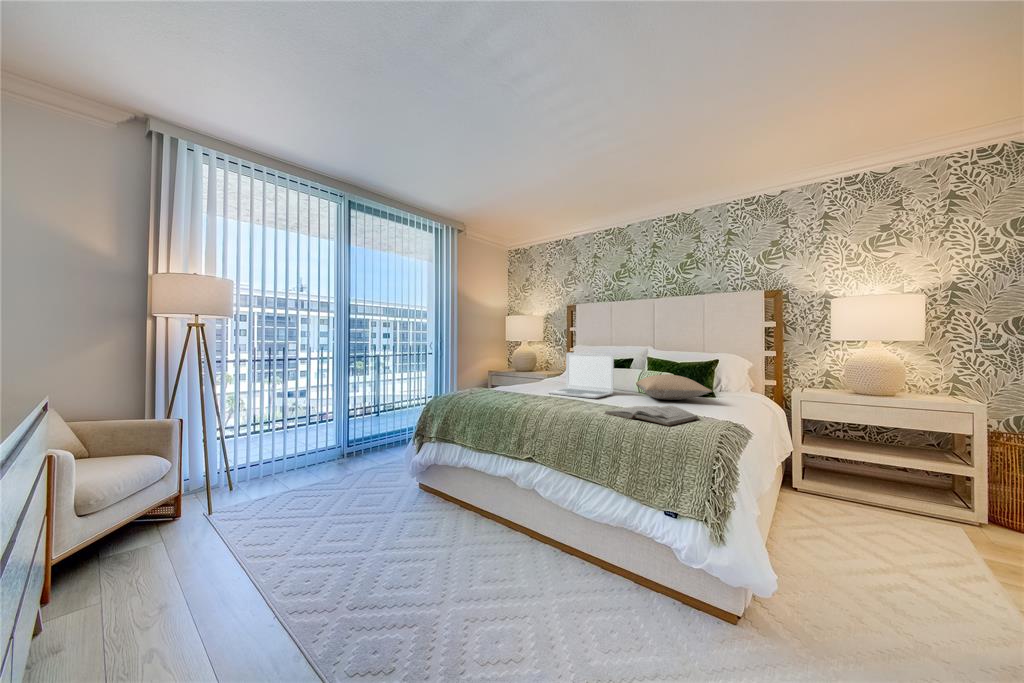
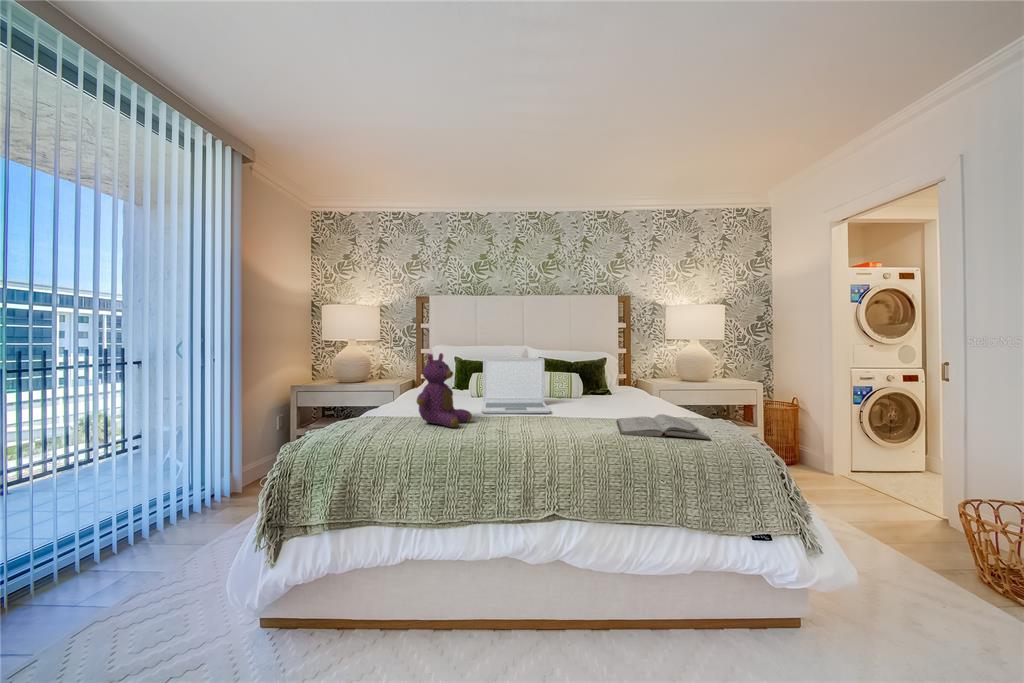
teddy bear: none [486,346,525,396] -> present [416,353,472,427]
pillow: present [636,375,712,400] -> none [557,378,644,405]

